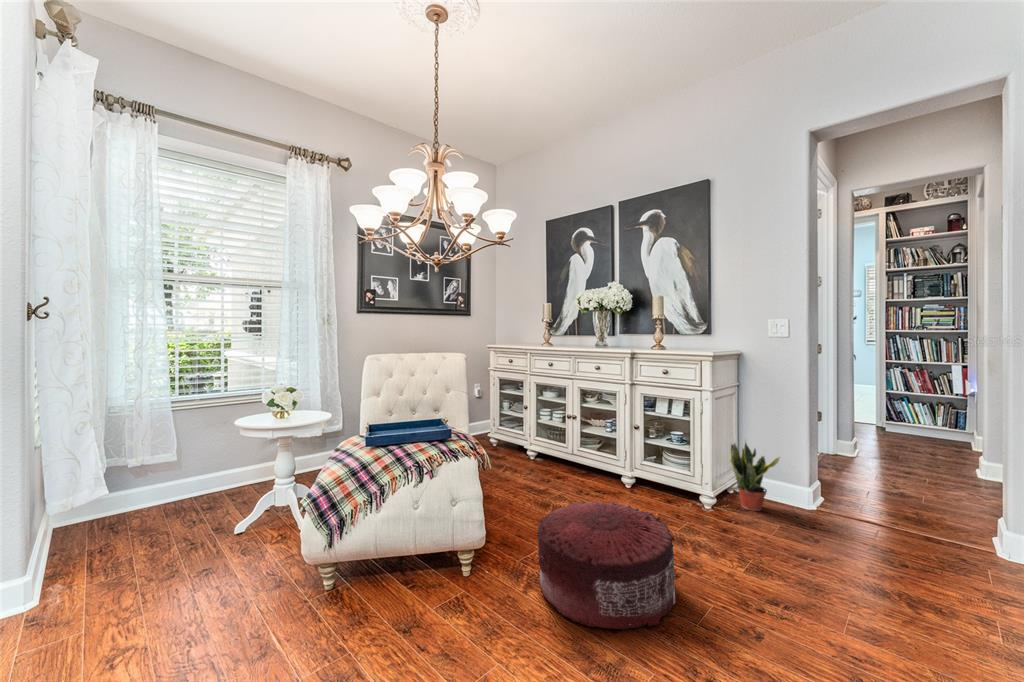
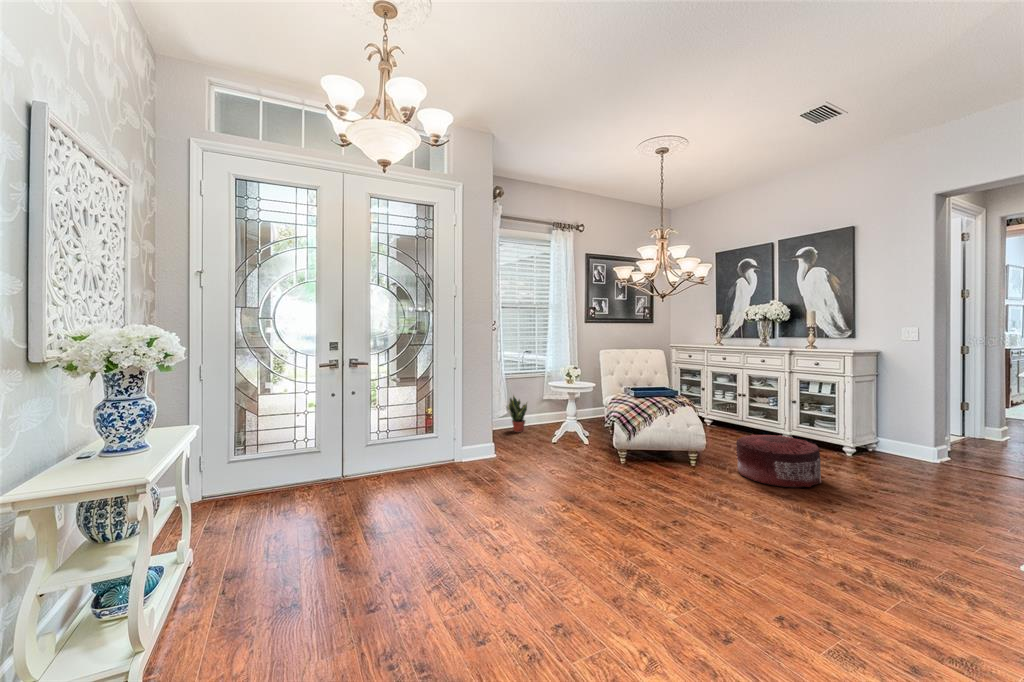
potted plant: present [730,442,780,511] -> present [508,396,527,432]

